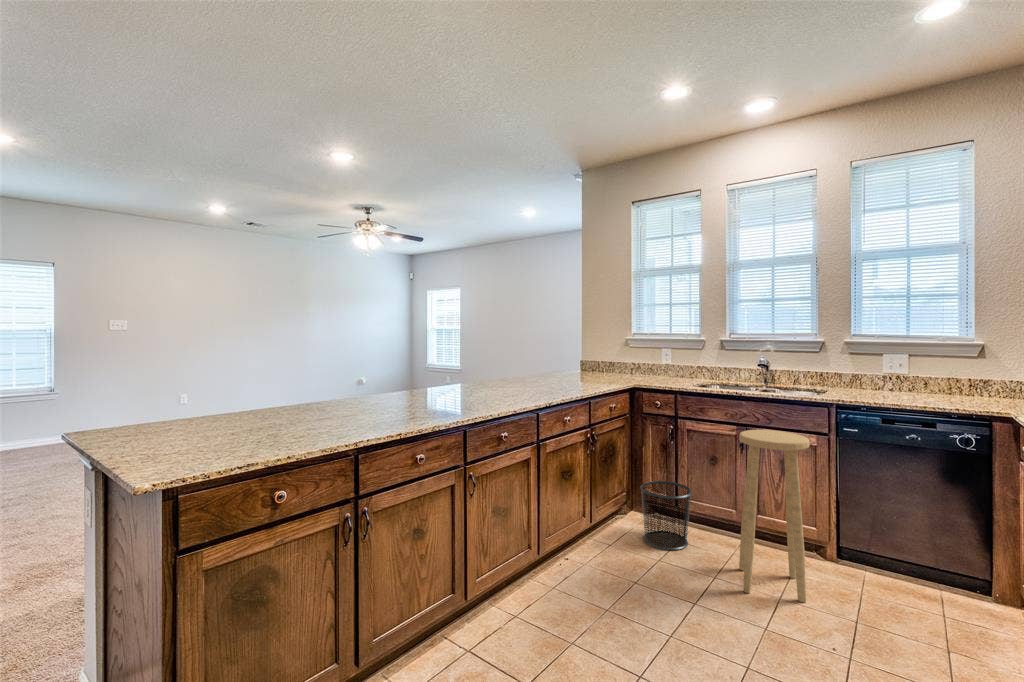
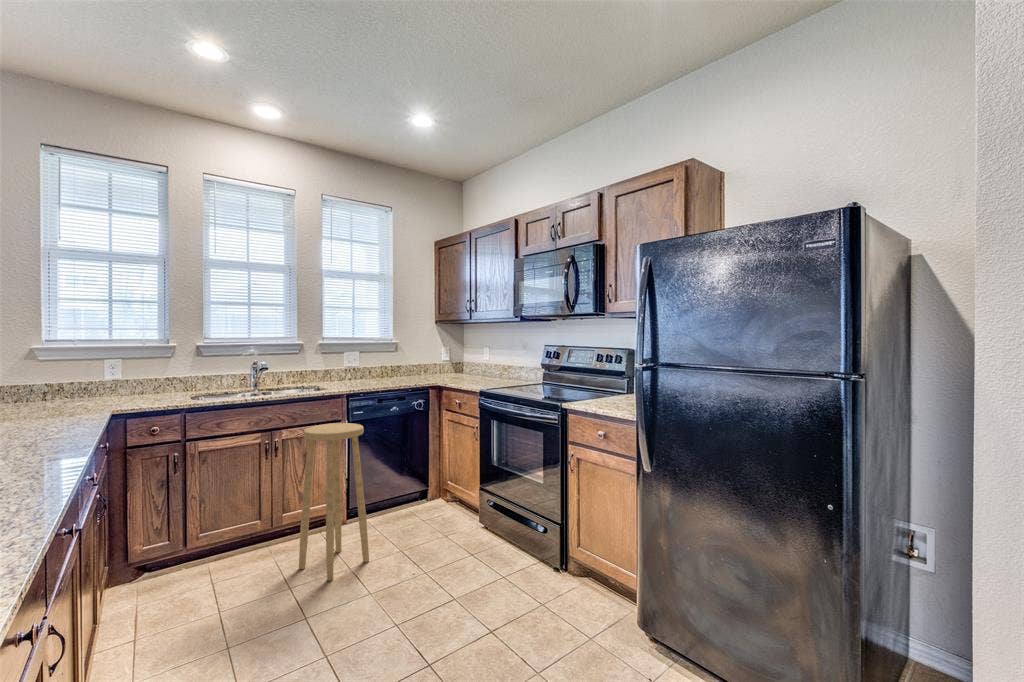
waste bin: present [640,481,692,550] -> none [161,515,234,605]

